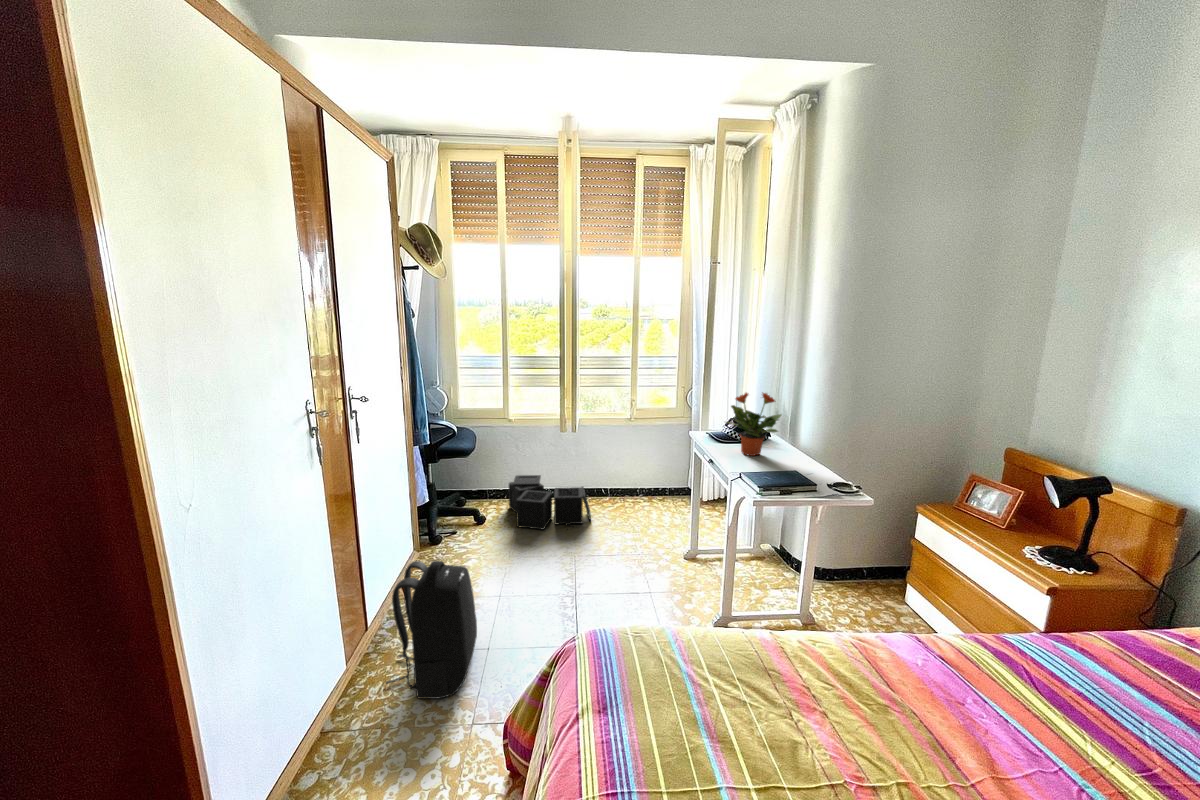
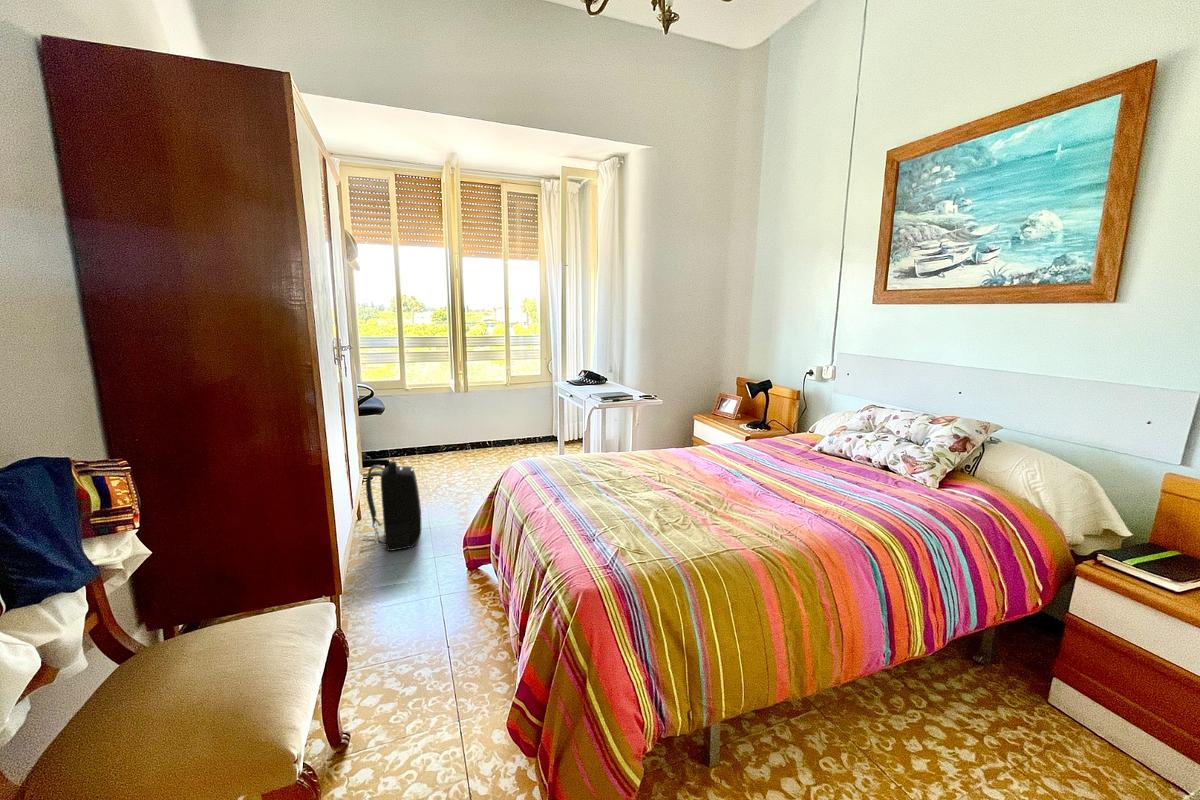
potted plant: present [726,393,782,456] -> none [577,348,613,389]
storage bin: present [509,475,591,529] -> none [411,432,483,469]

